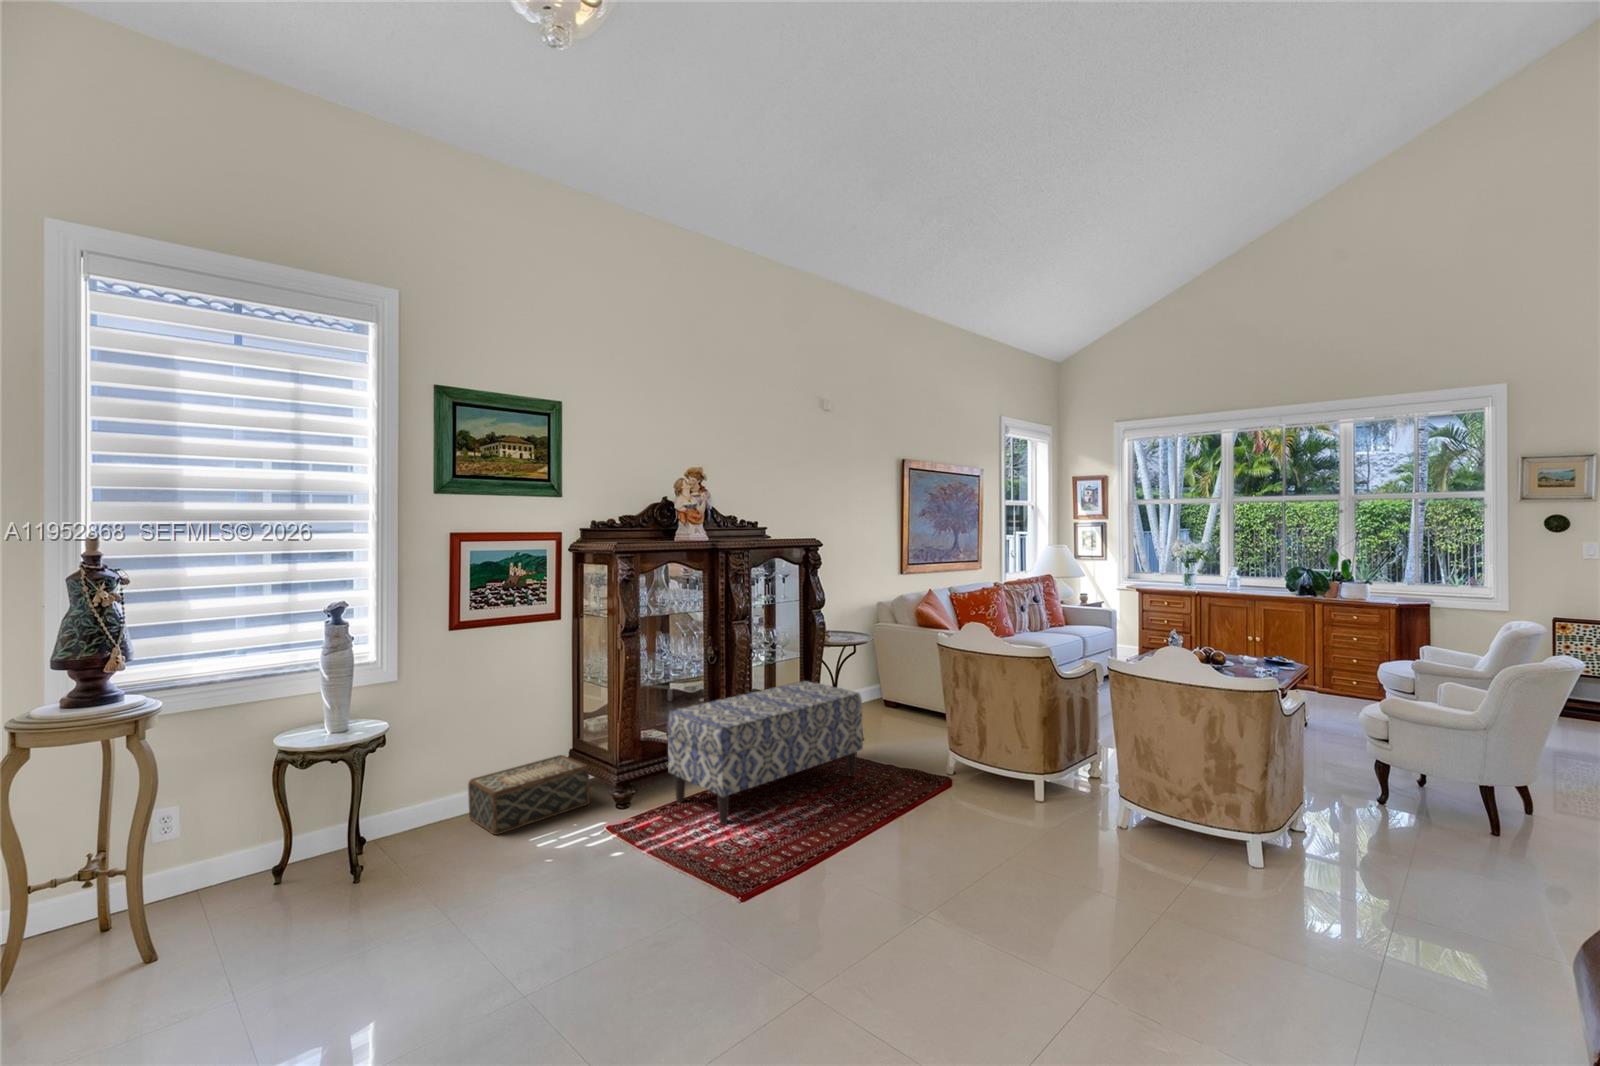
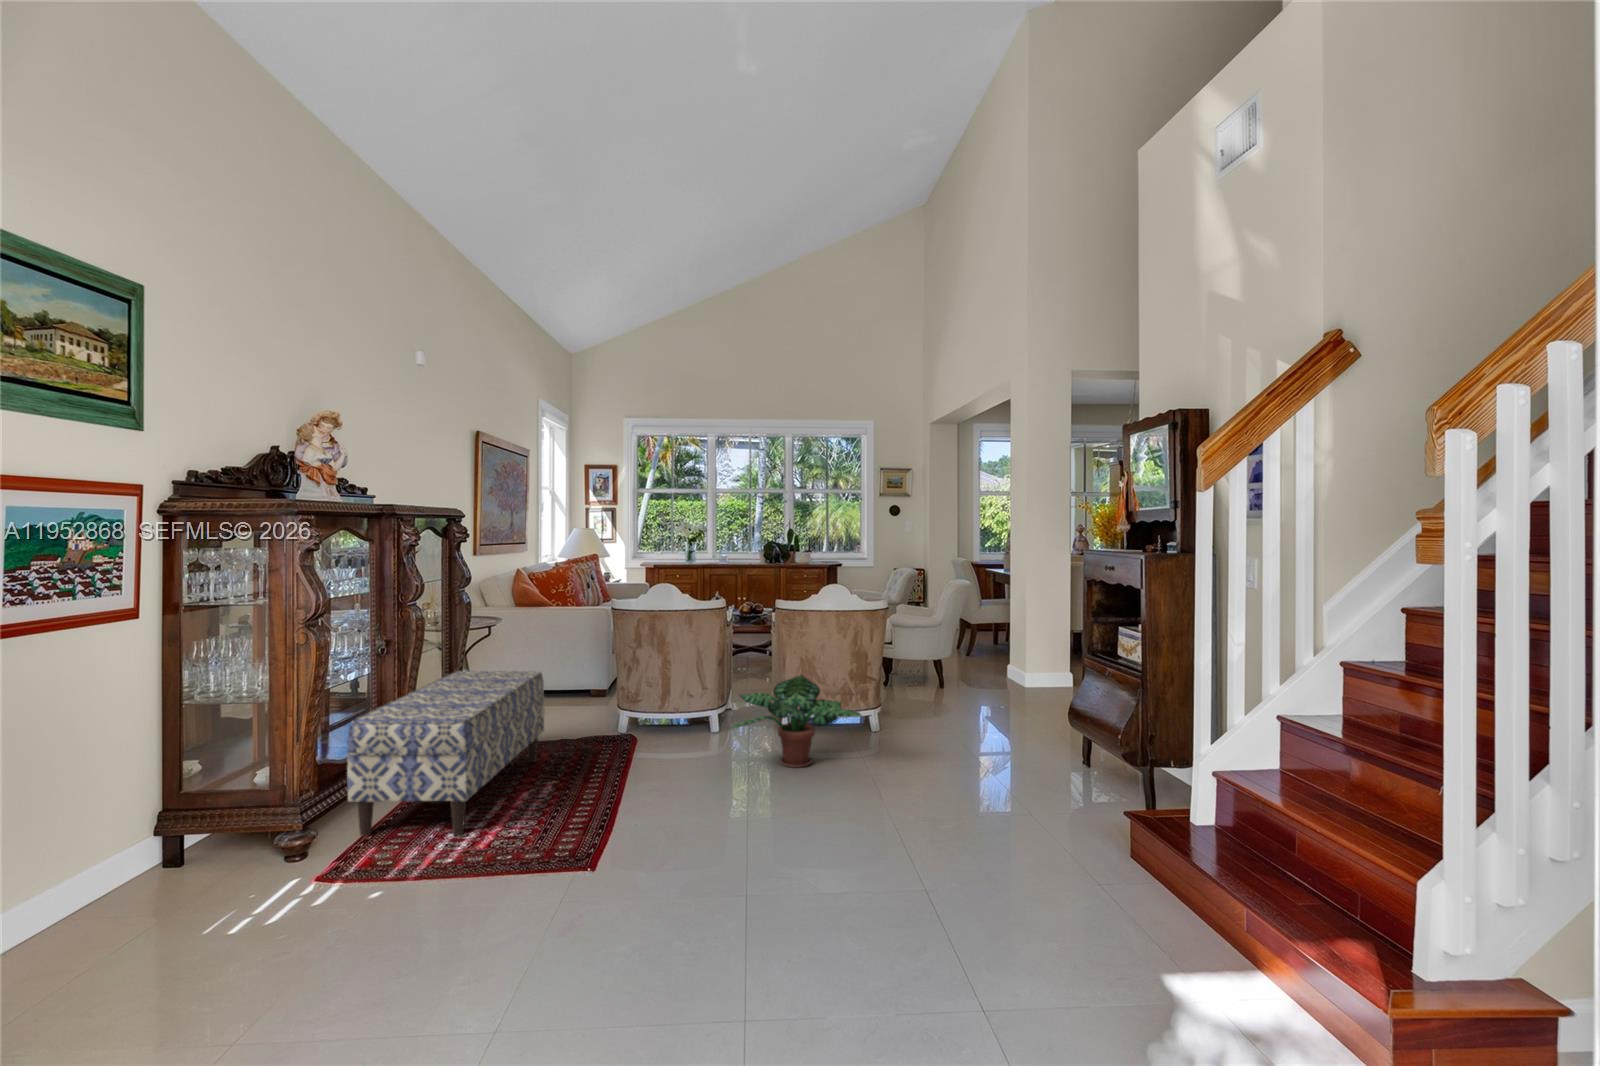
potted plant: none [985,752,1164,871] -> present [729,675,862,768]
woven basket: present [468,755,590,835] -> none [11,821,230,961]

